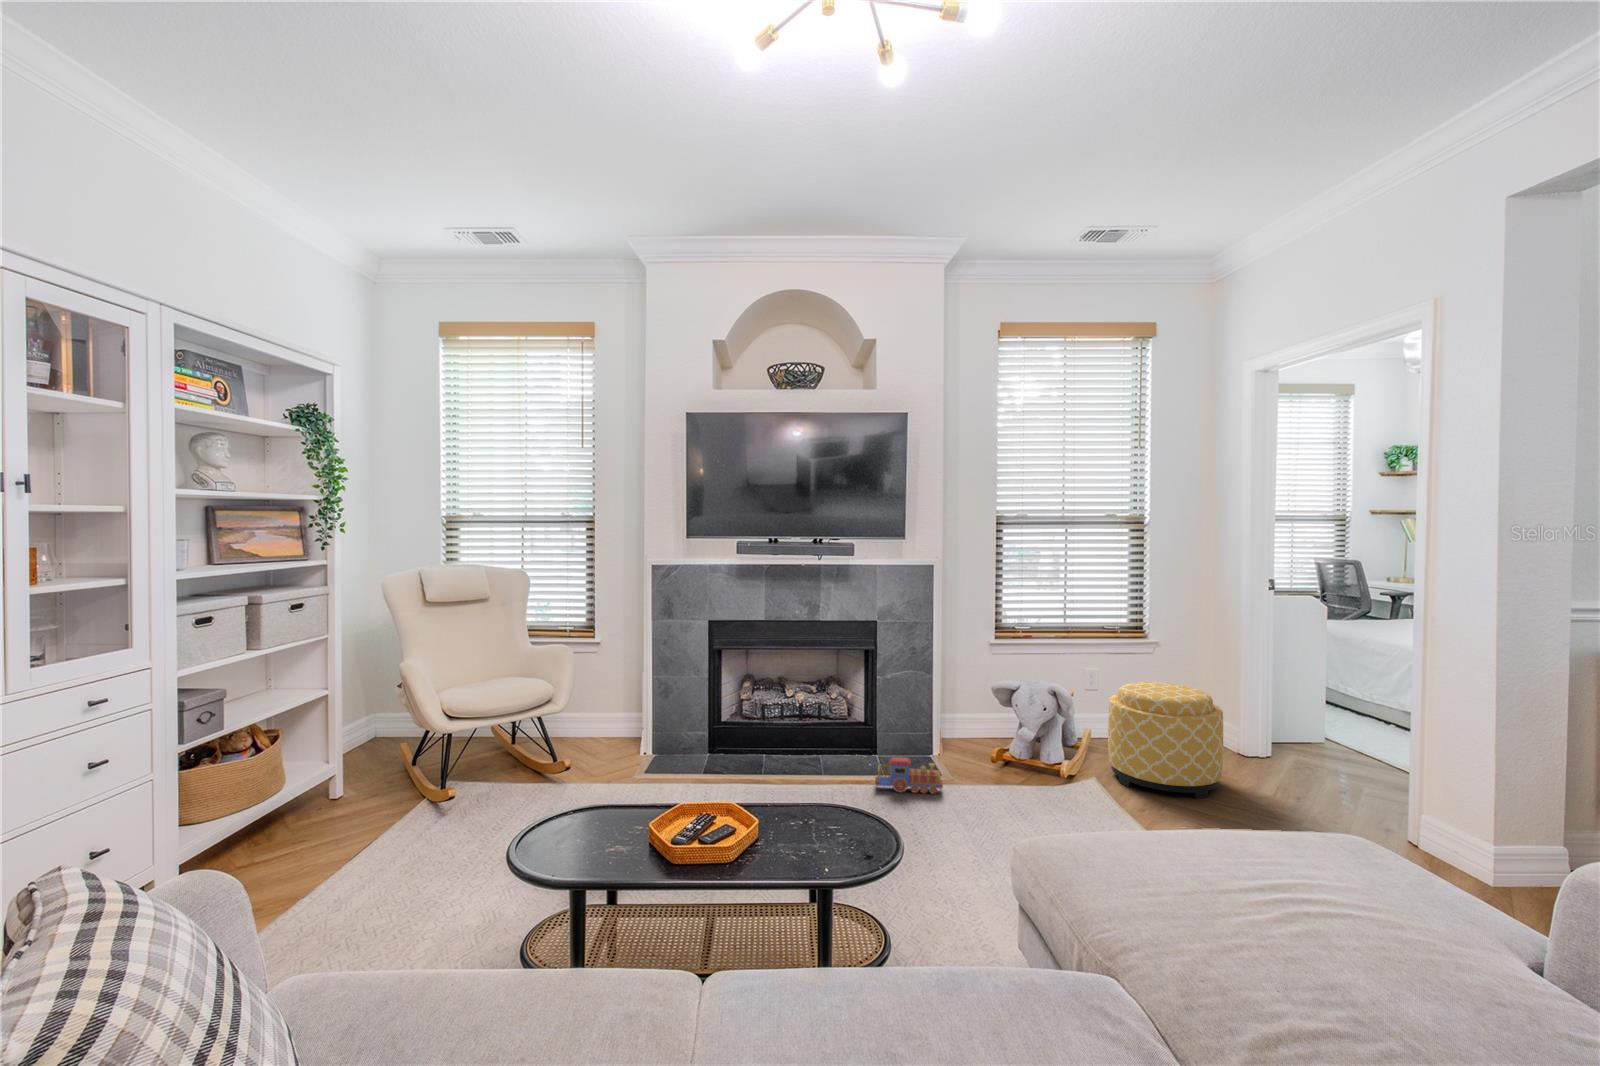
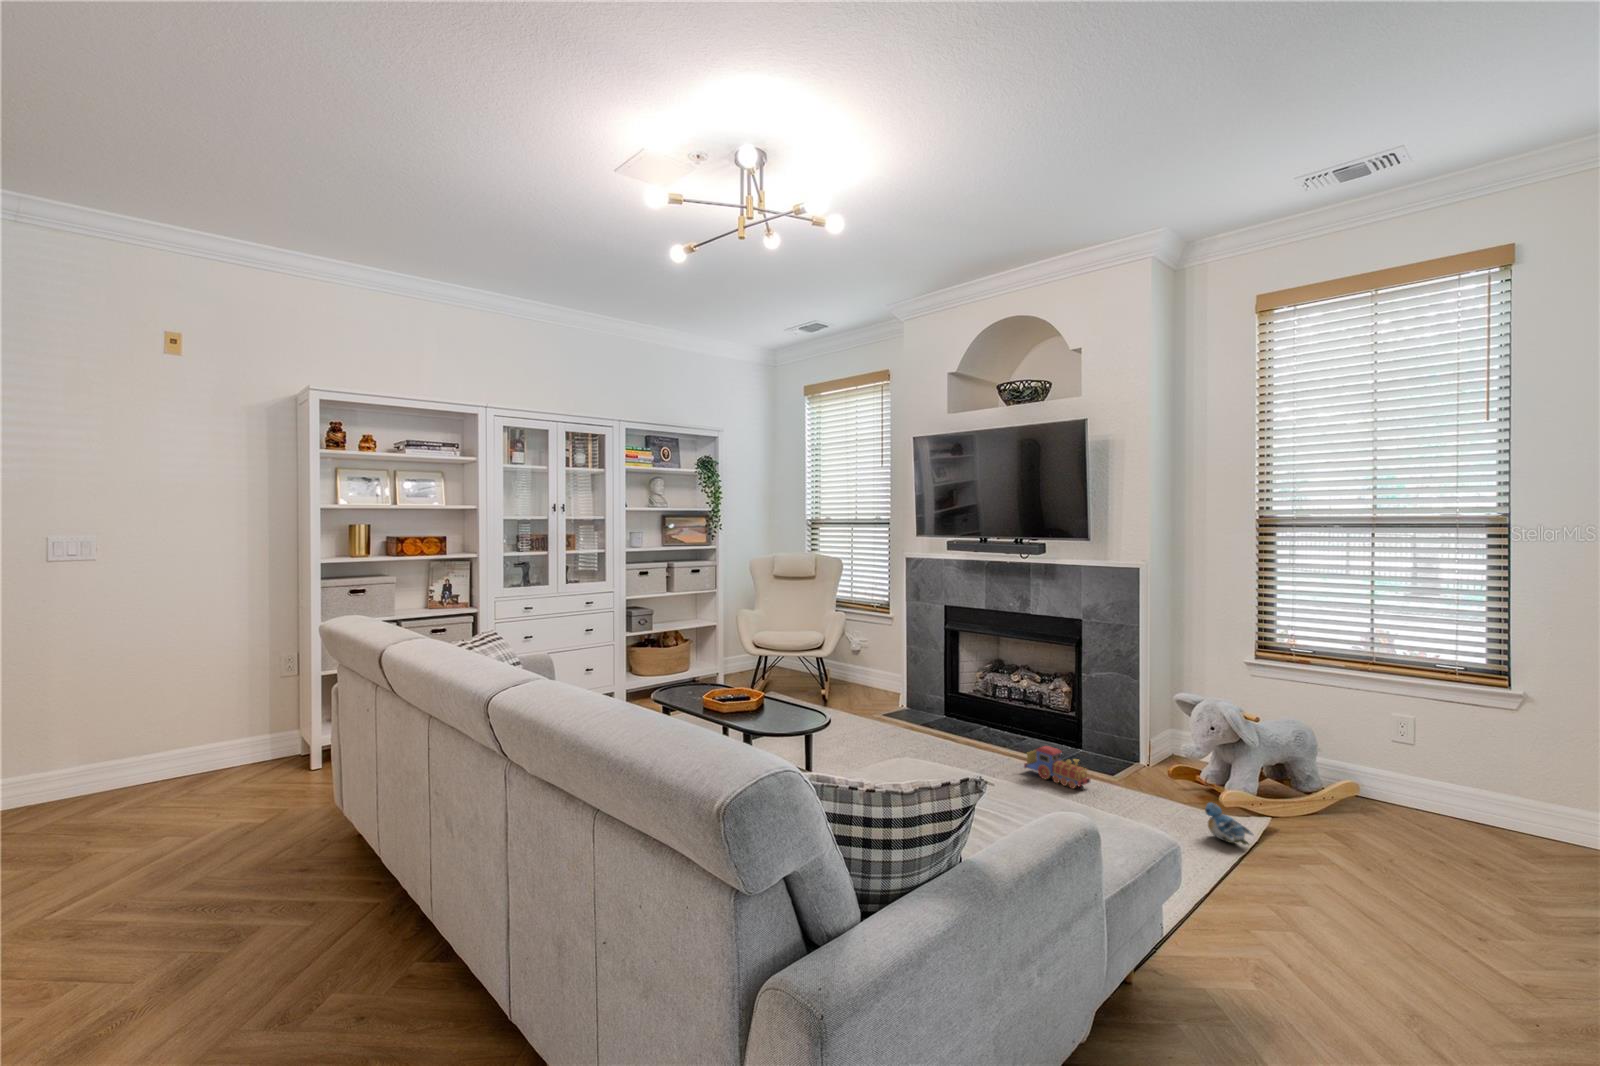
ottoman: present [1108,682,1223,799] -> none [1322,730,1508,898]
plush toy: none [1060,771,1102,801] -> present [1205,803,1254,844]

